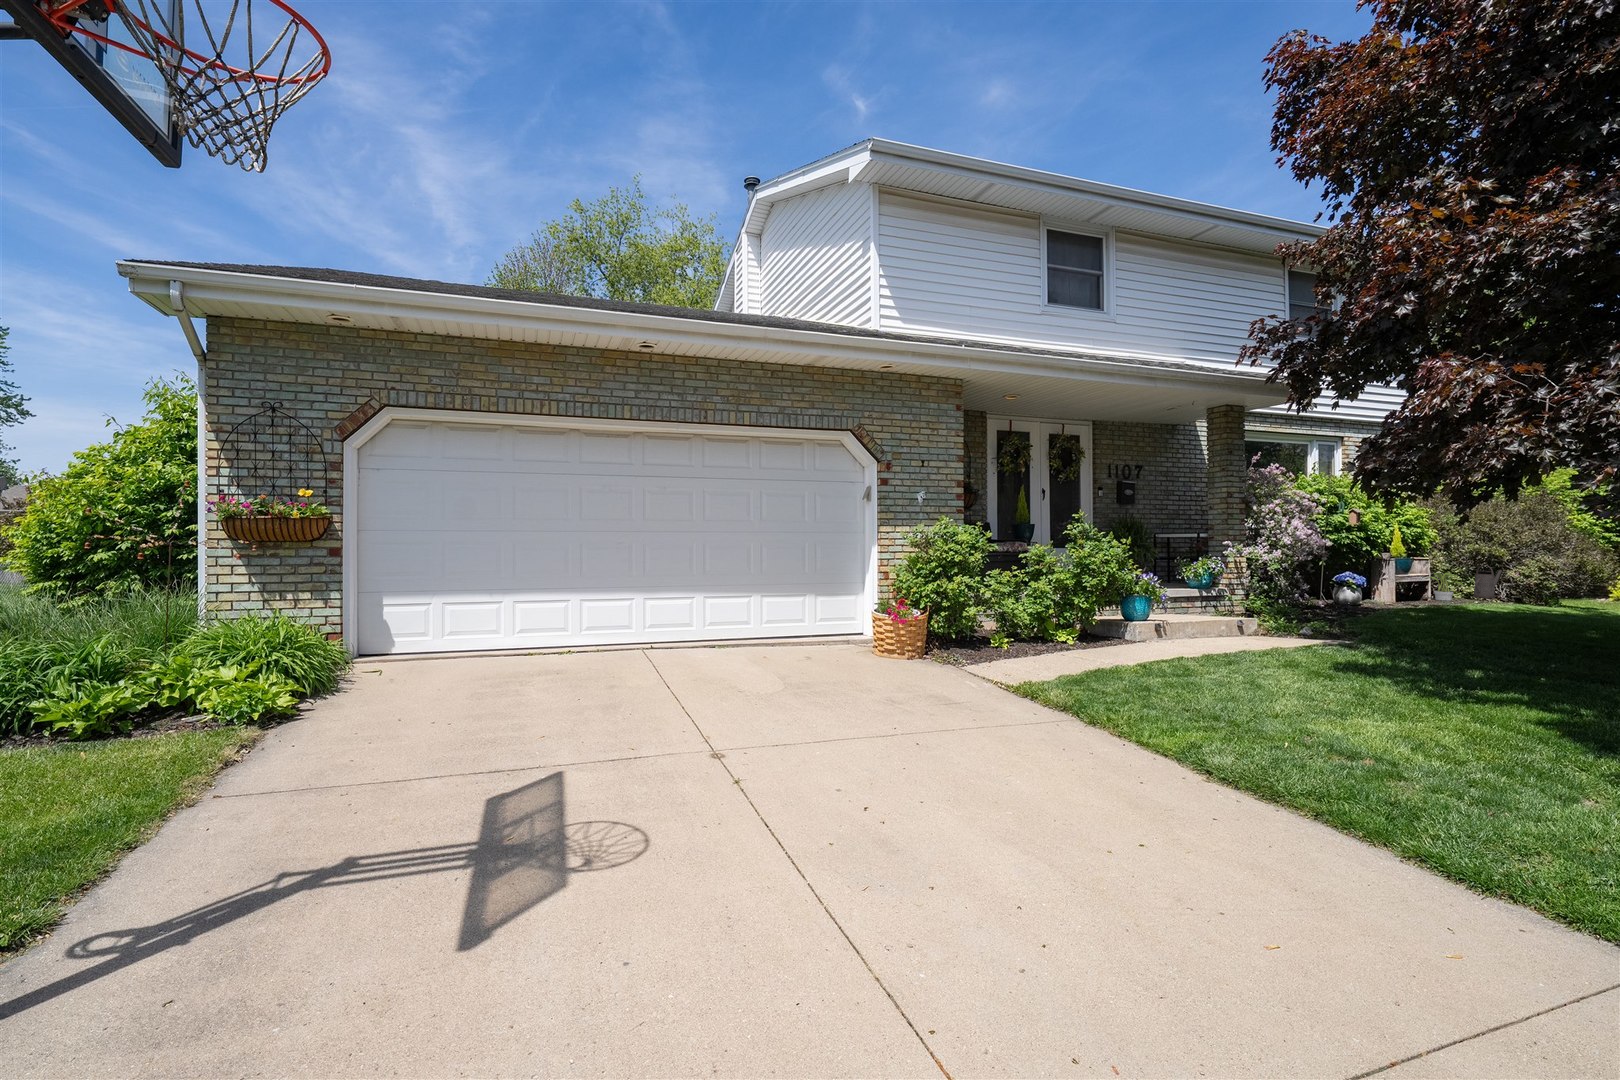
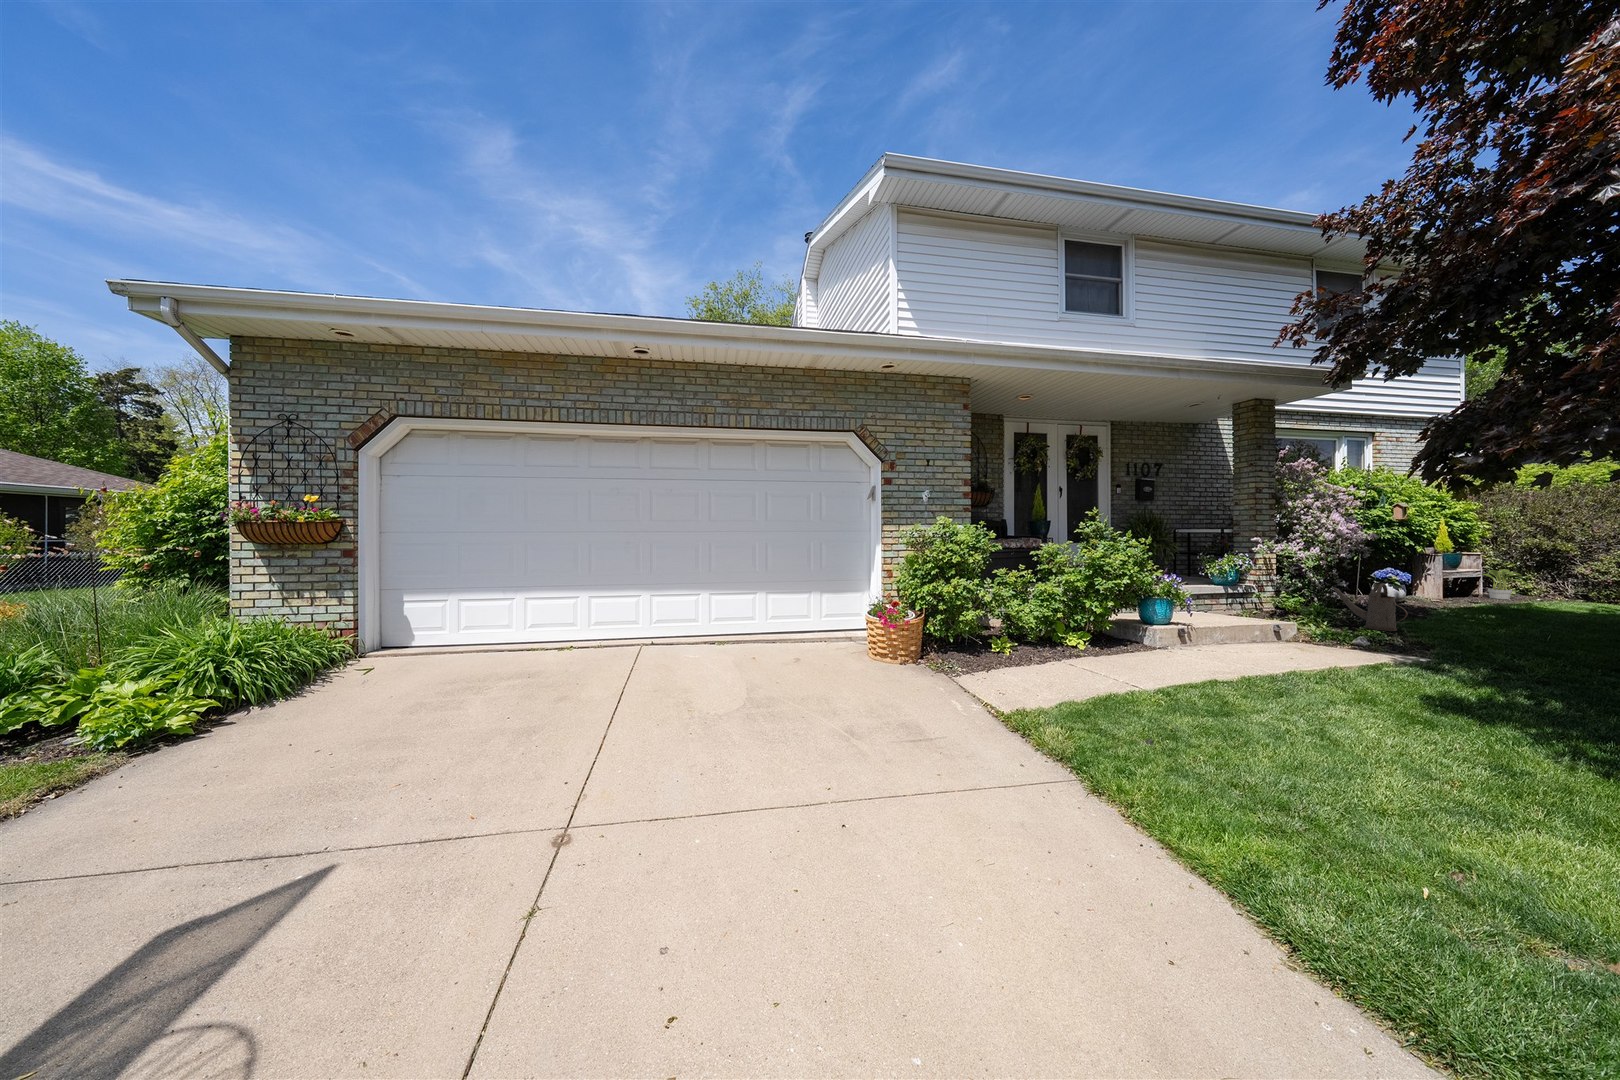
watering can: present [1473,565,1502,598] -> present [1334,584,1408,631]

